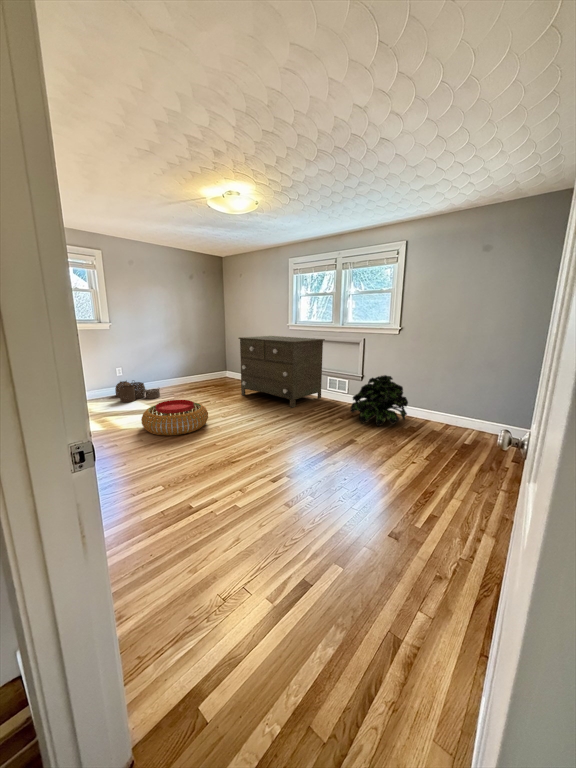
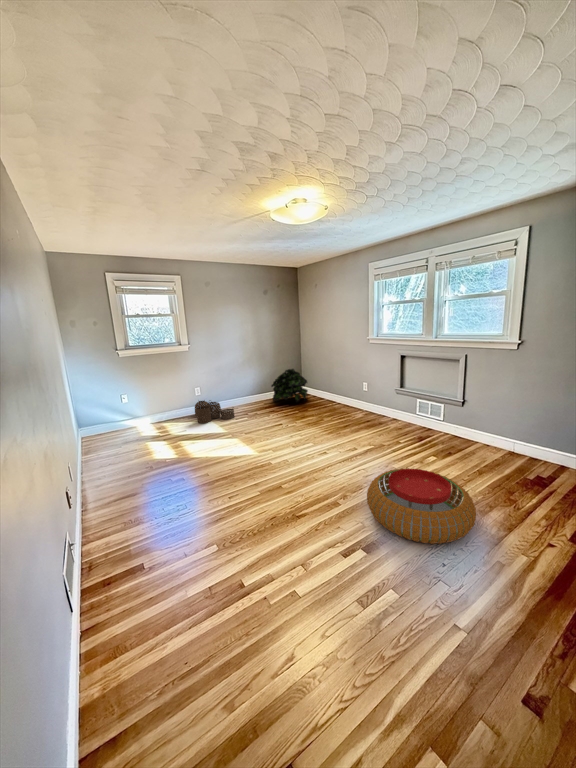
dresser: present [239,336,325,407] -> none [313,350,413,436]
potted plant: present [351,375,408,426] -> present [271,369,308,403]
pouf: present [141,400,208,436] -> present [367,468,476,544]

